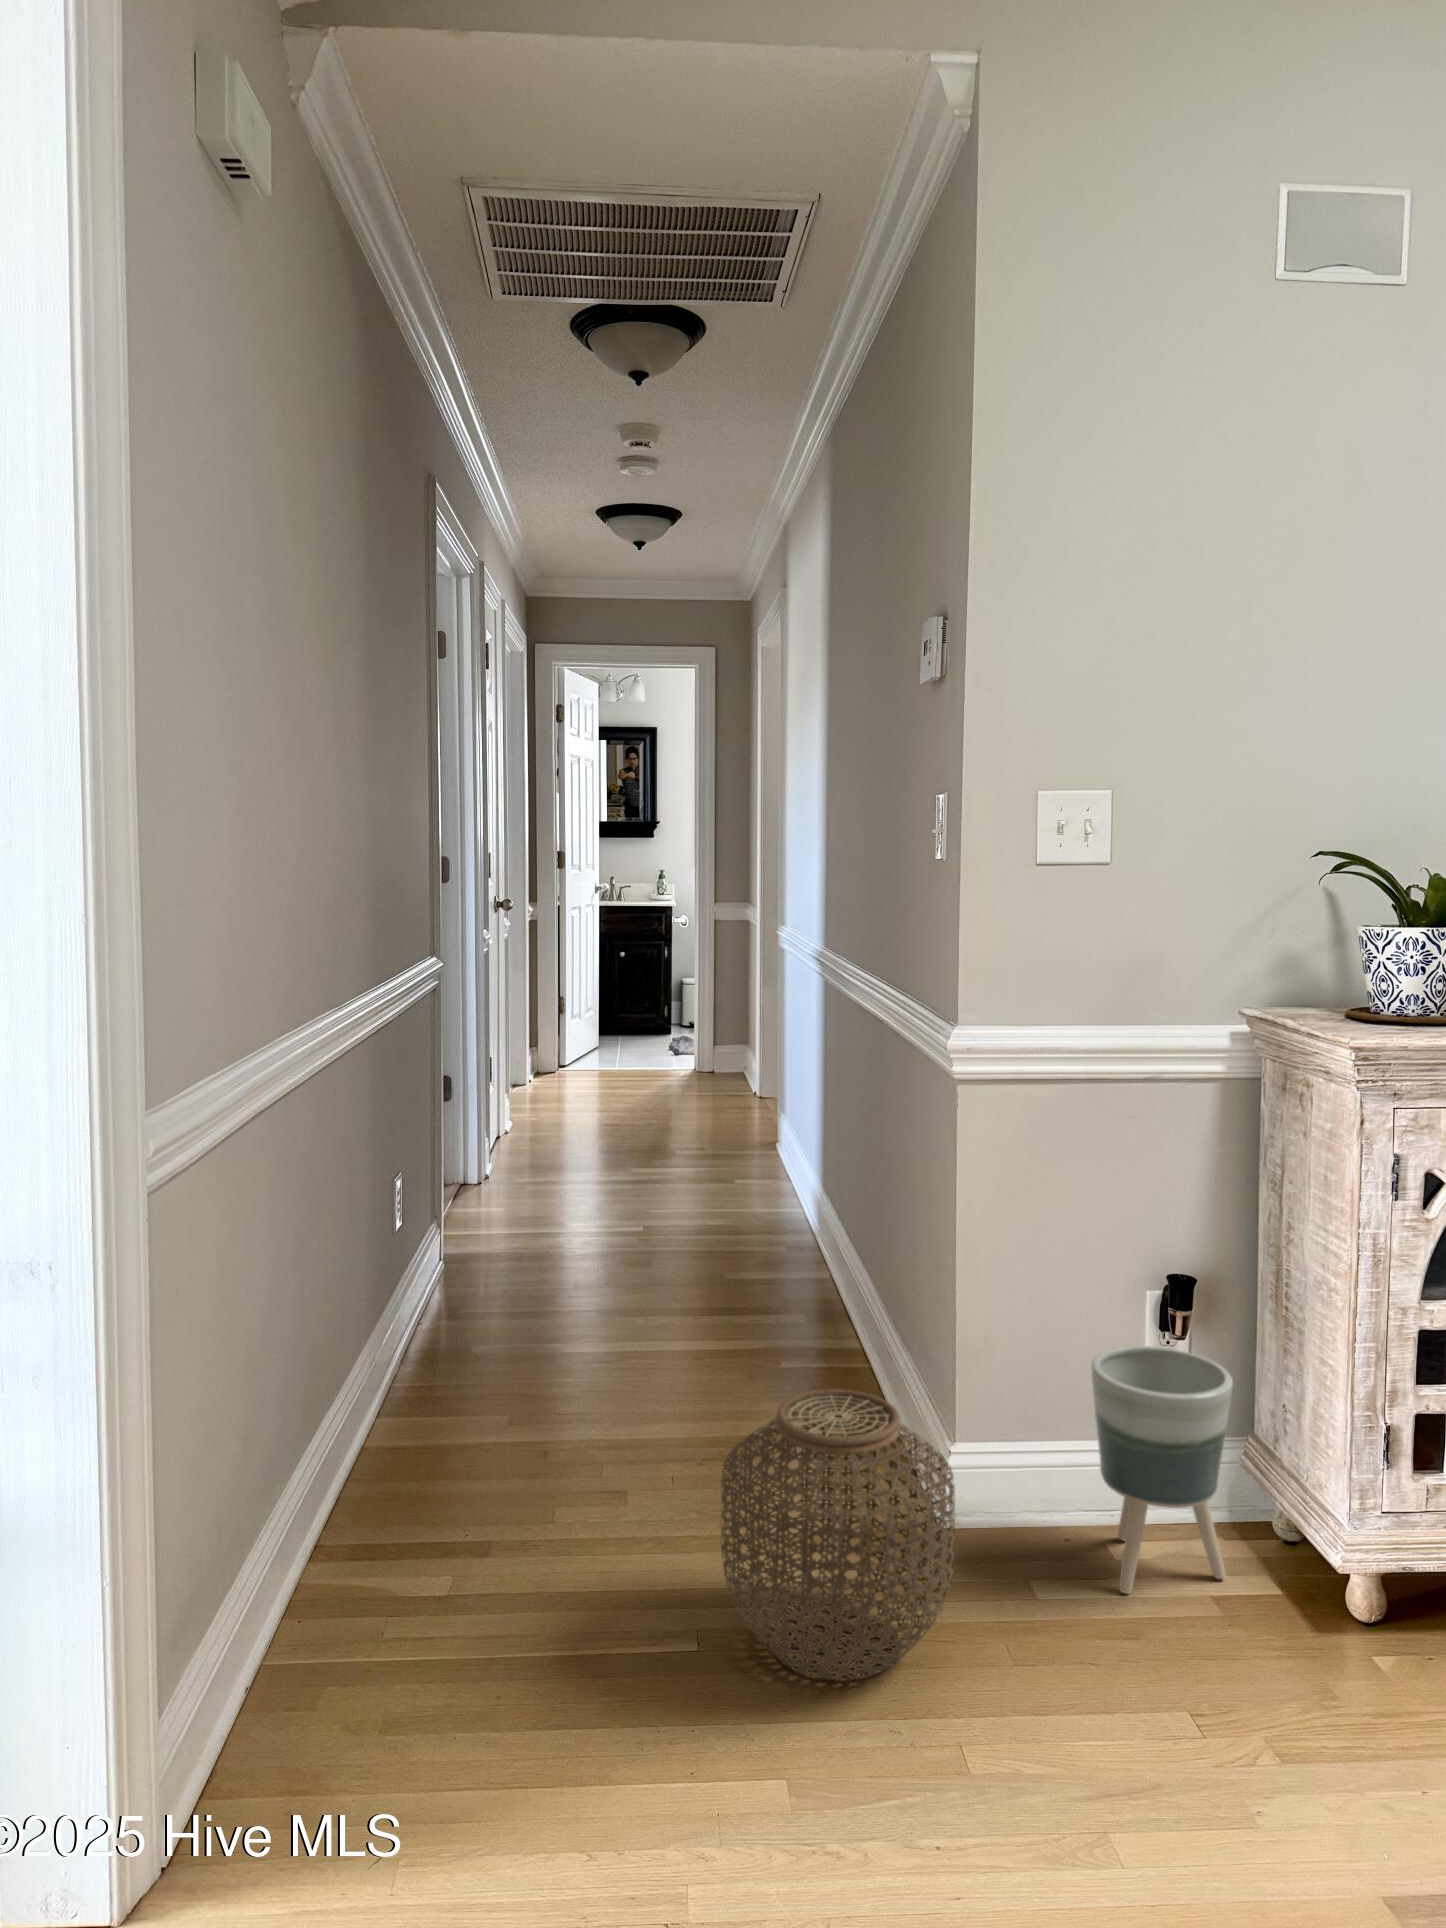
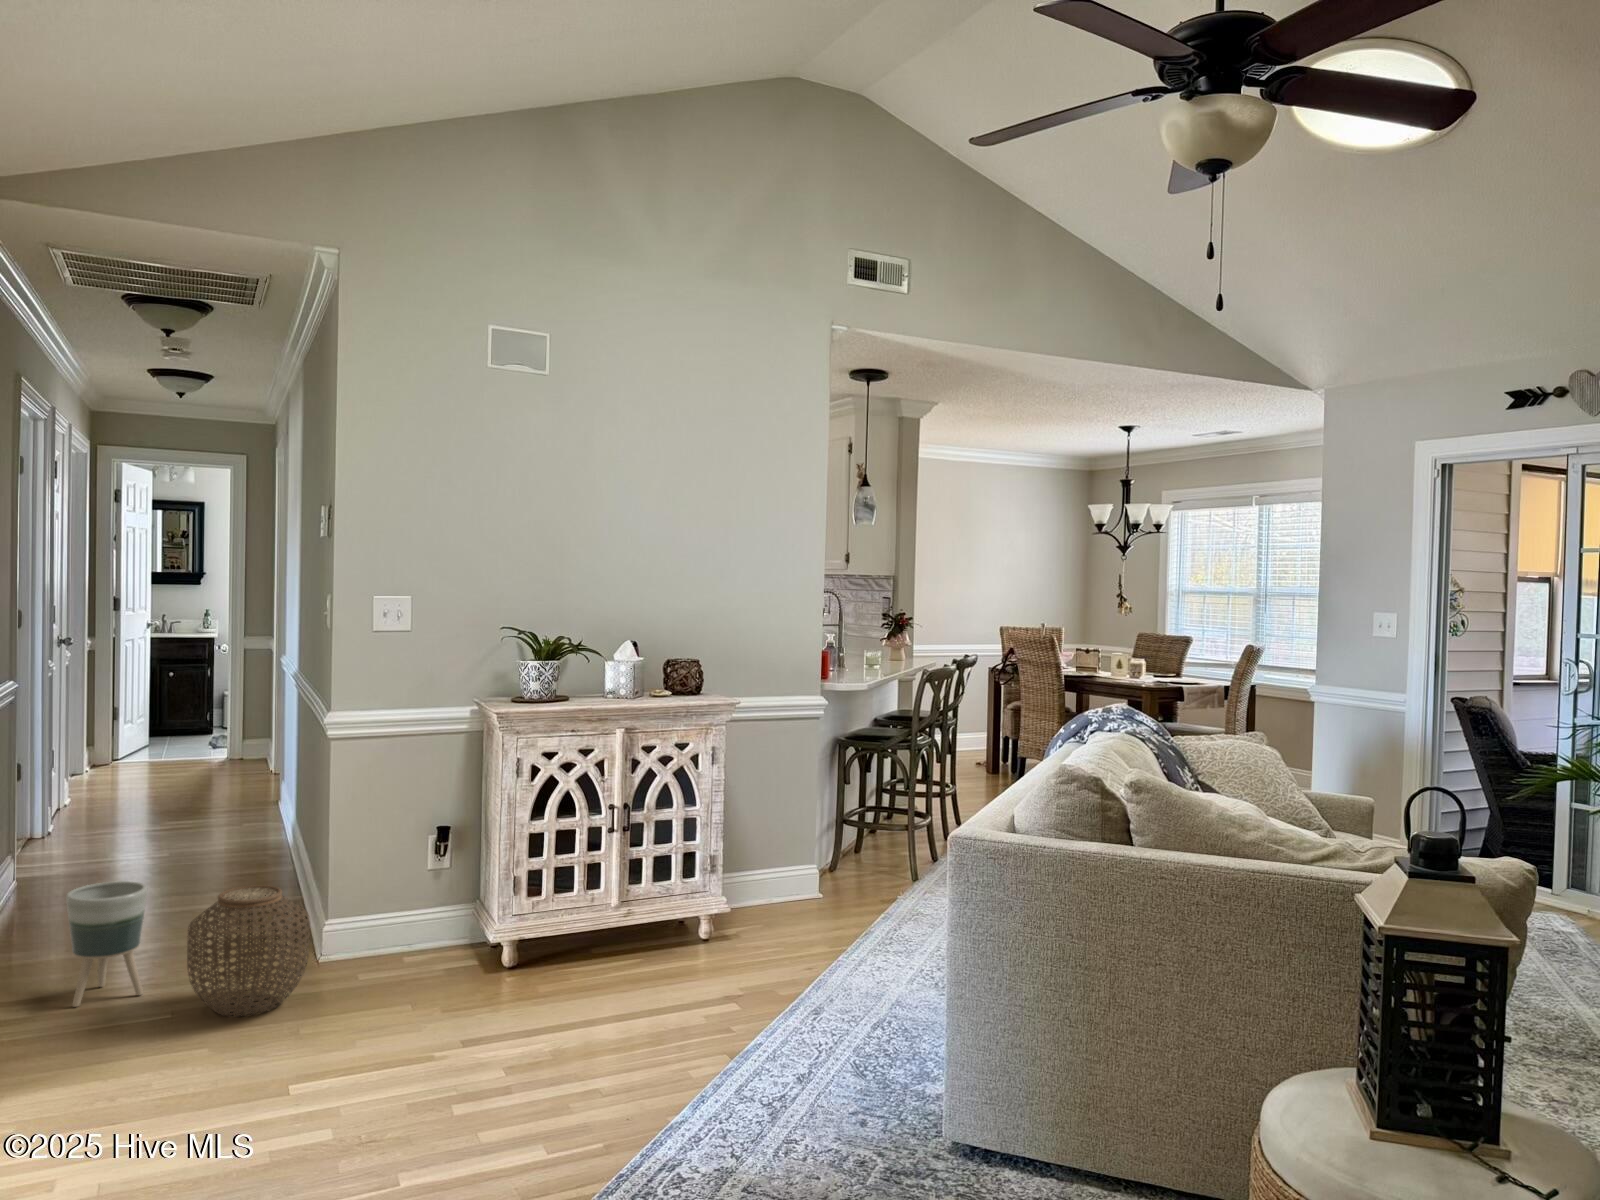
planter: present [1091,1346,1233,1594] -> present [66,881,148,1007]

